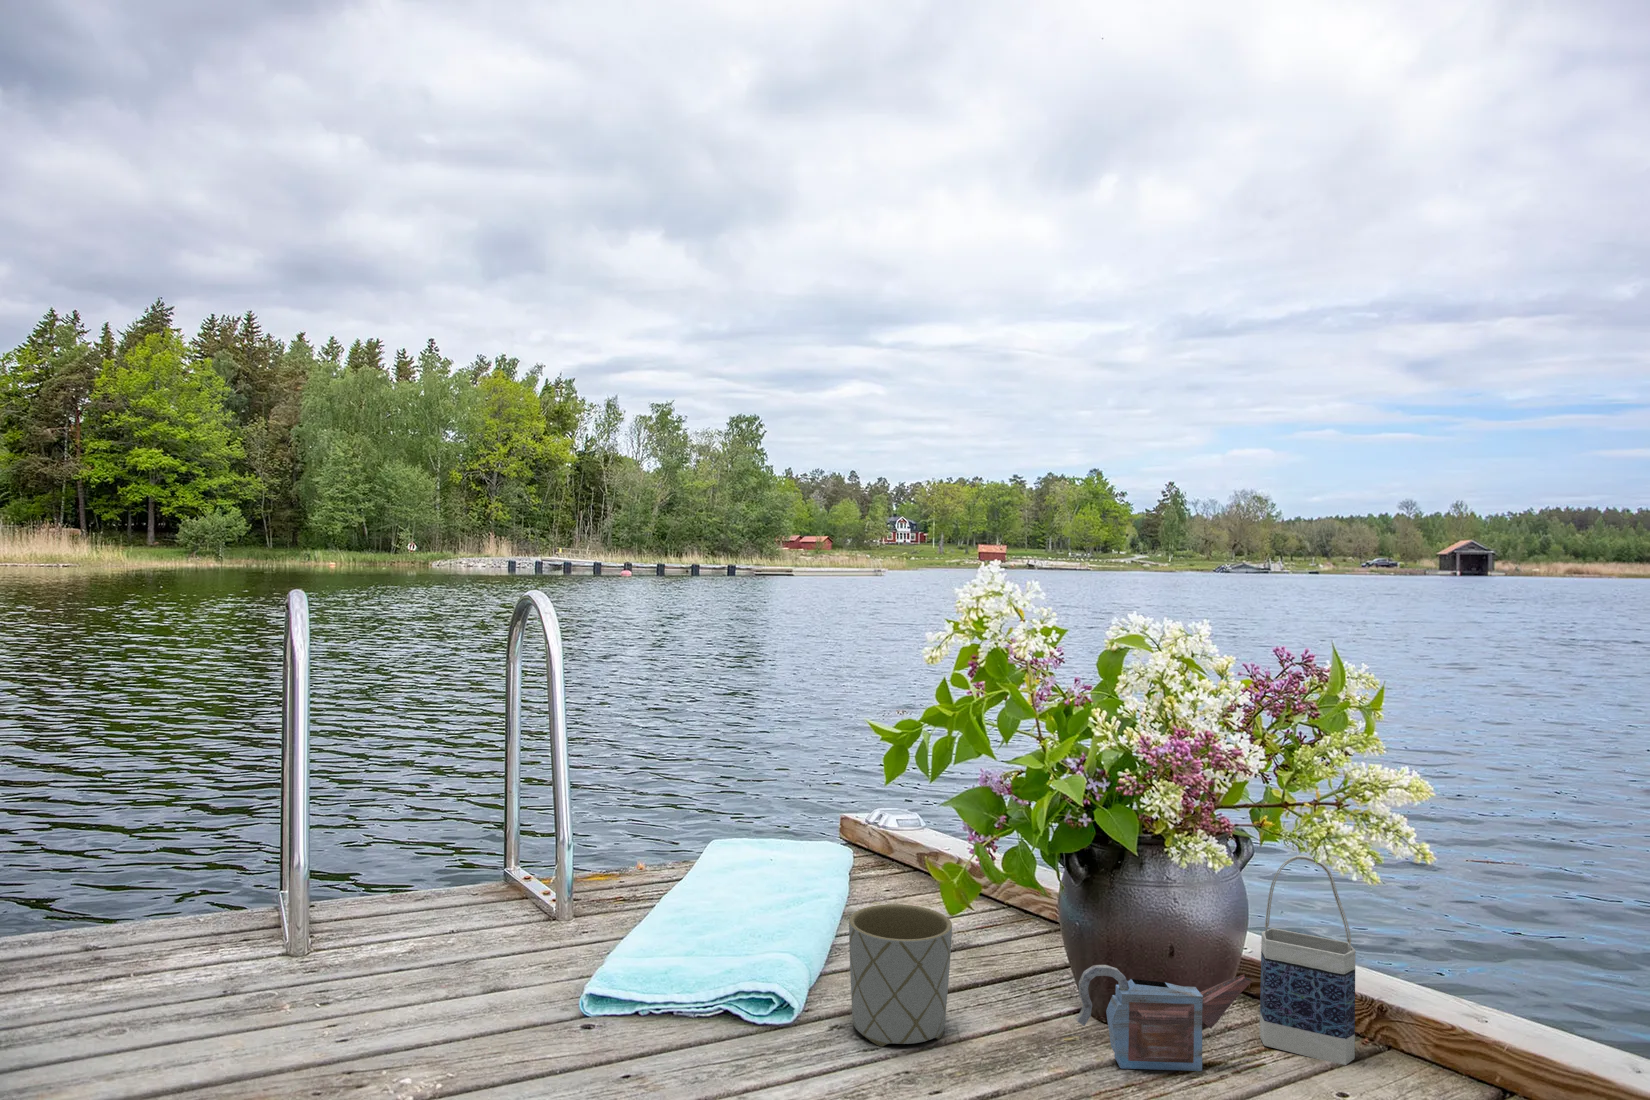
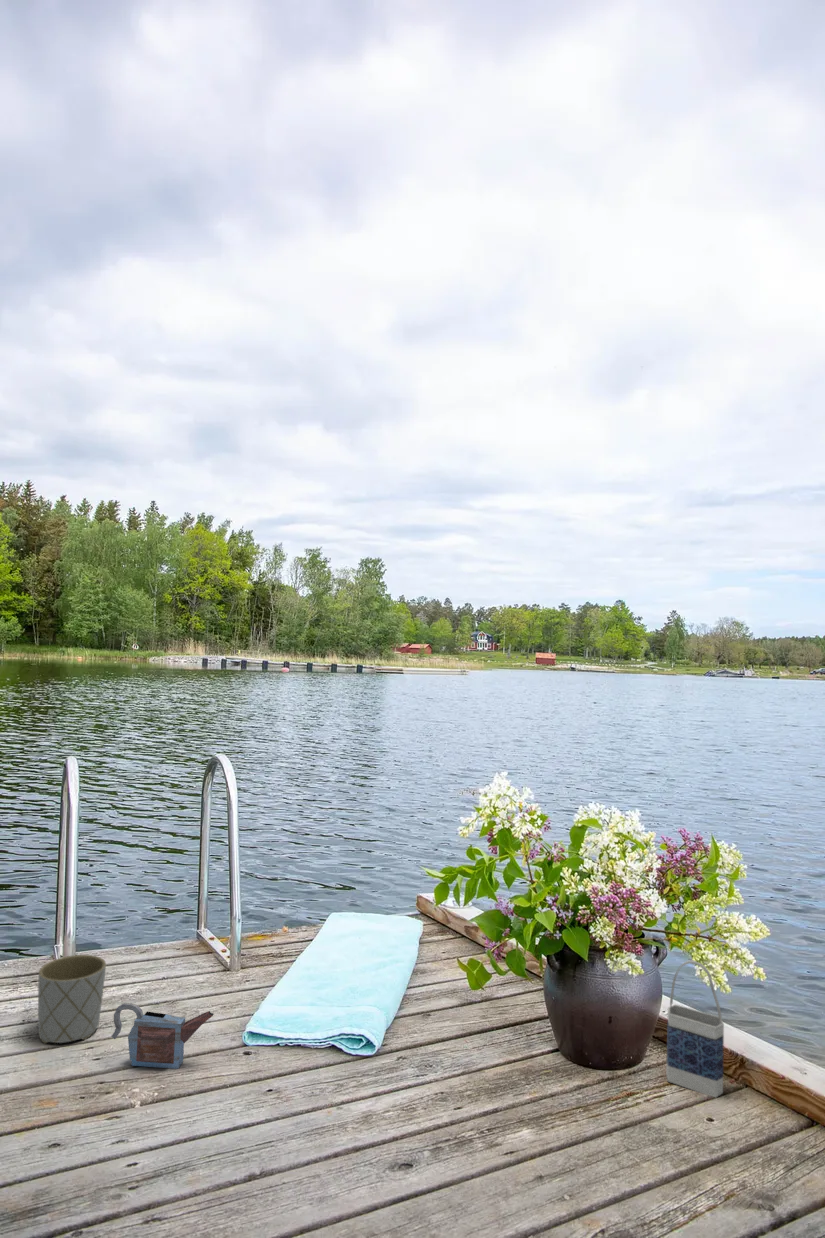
planter: present [849,904,952,1047] -> present [38,955,106,1044]
watering can: present [1076,965,1252,1071] -> present [111,1003,214,1069]

